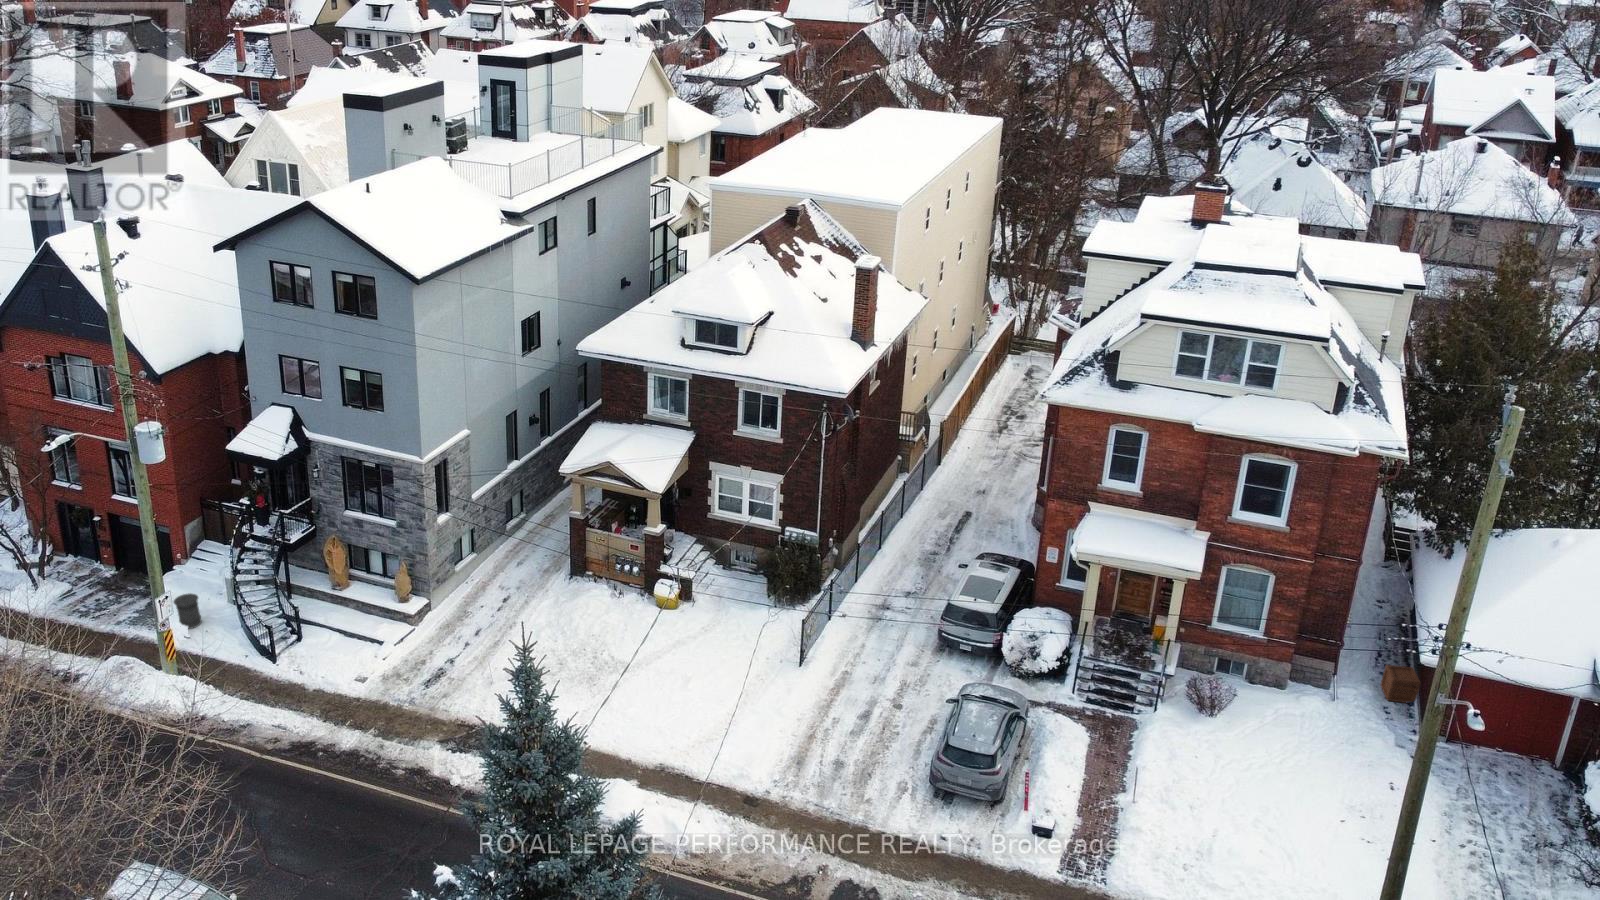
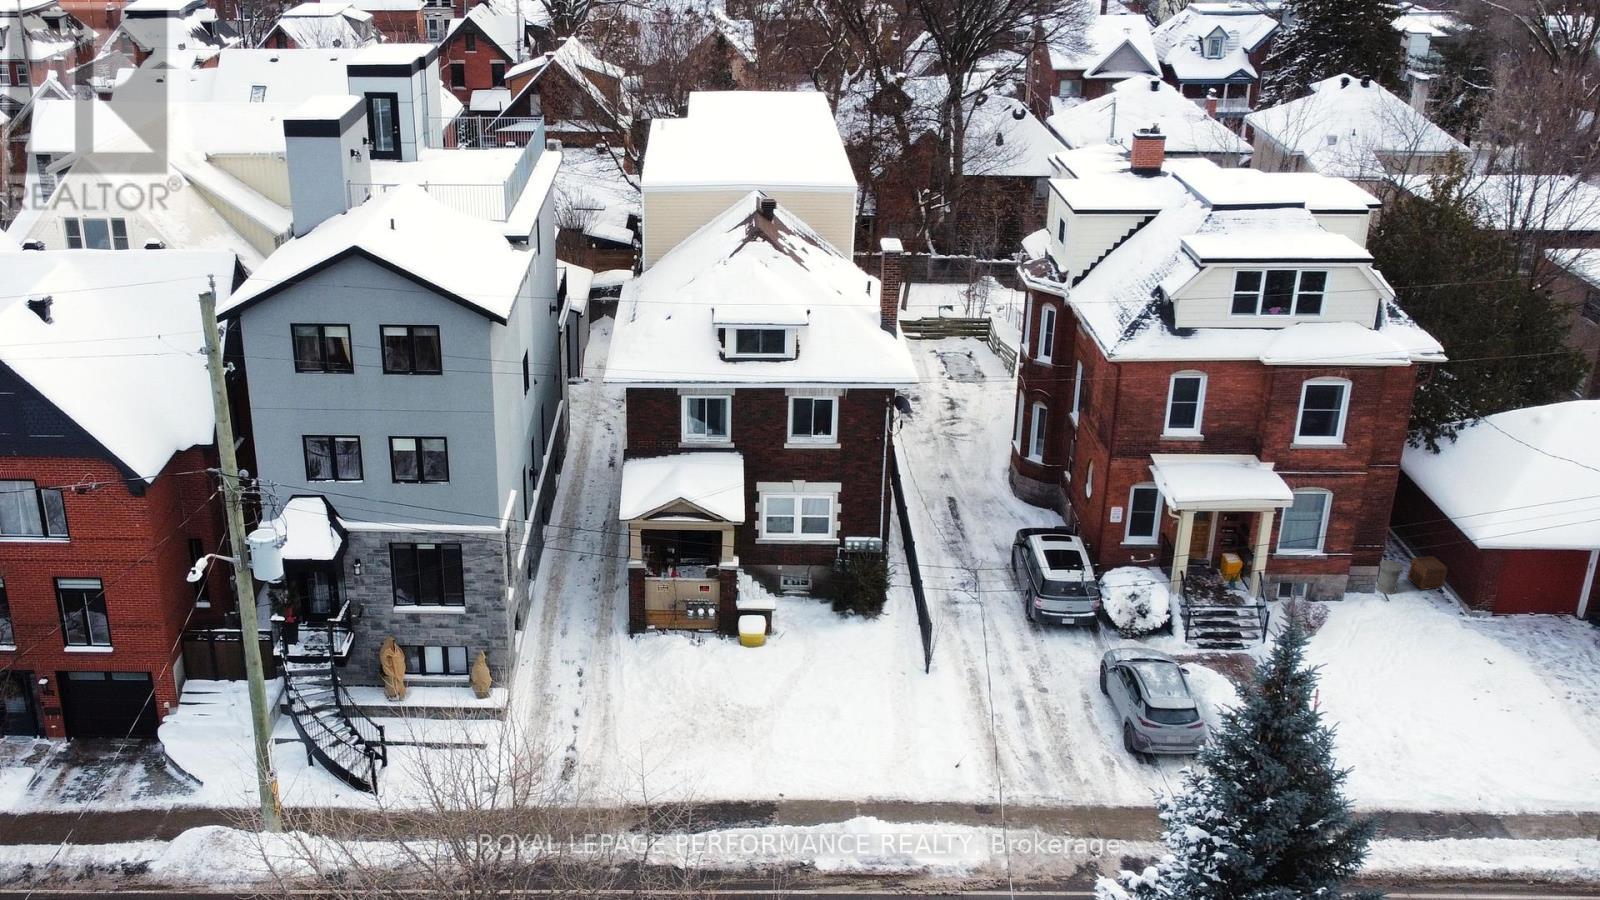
trash can: present [174,593,202,629] -> present [1376,560,1403,594]

